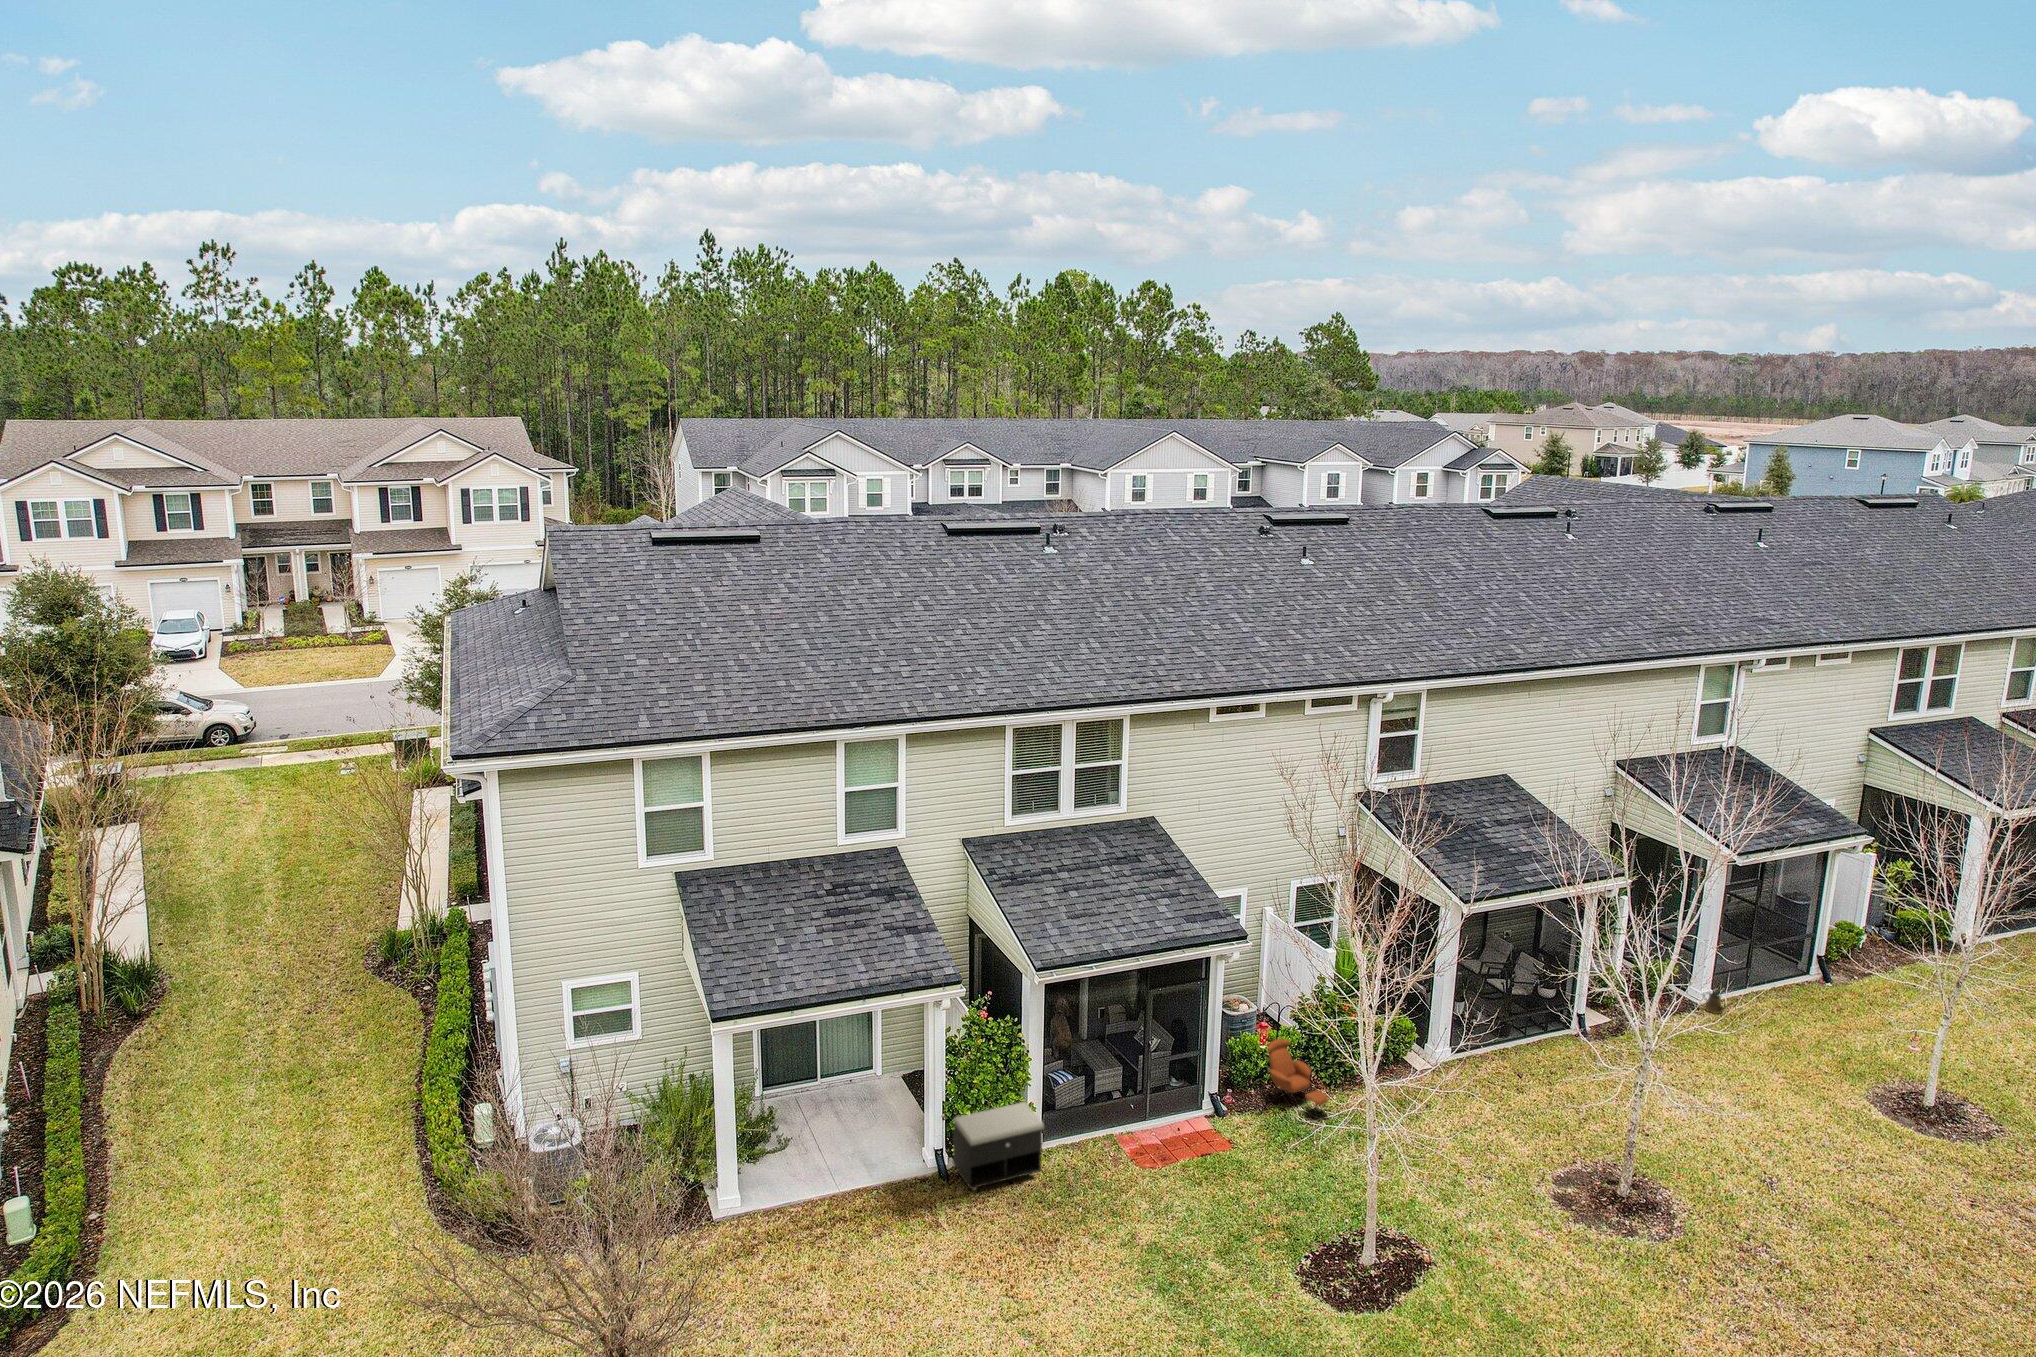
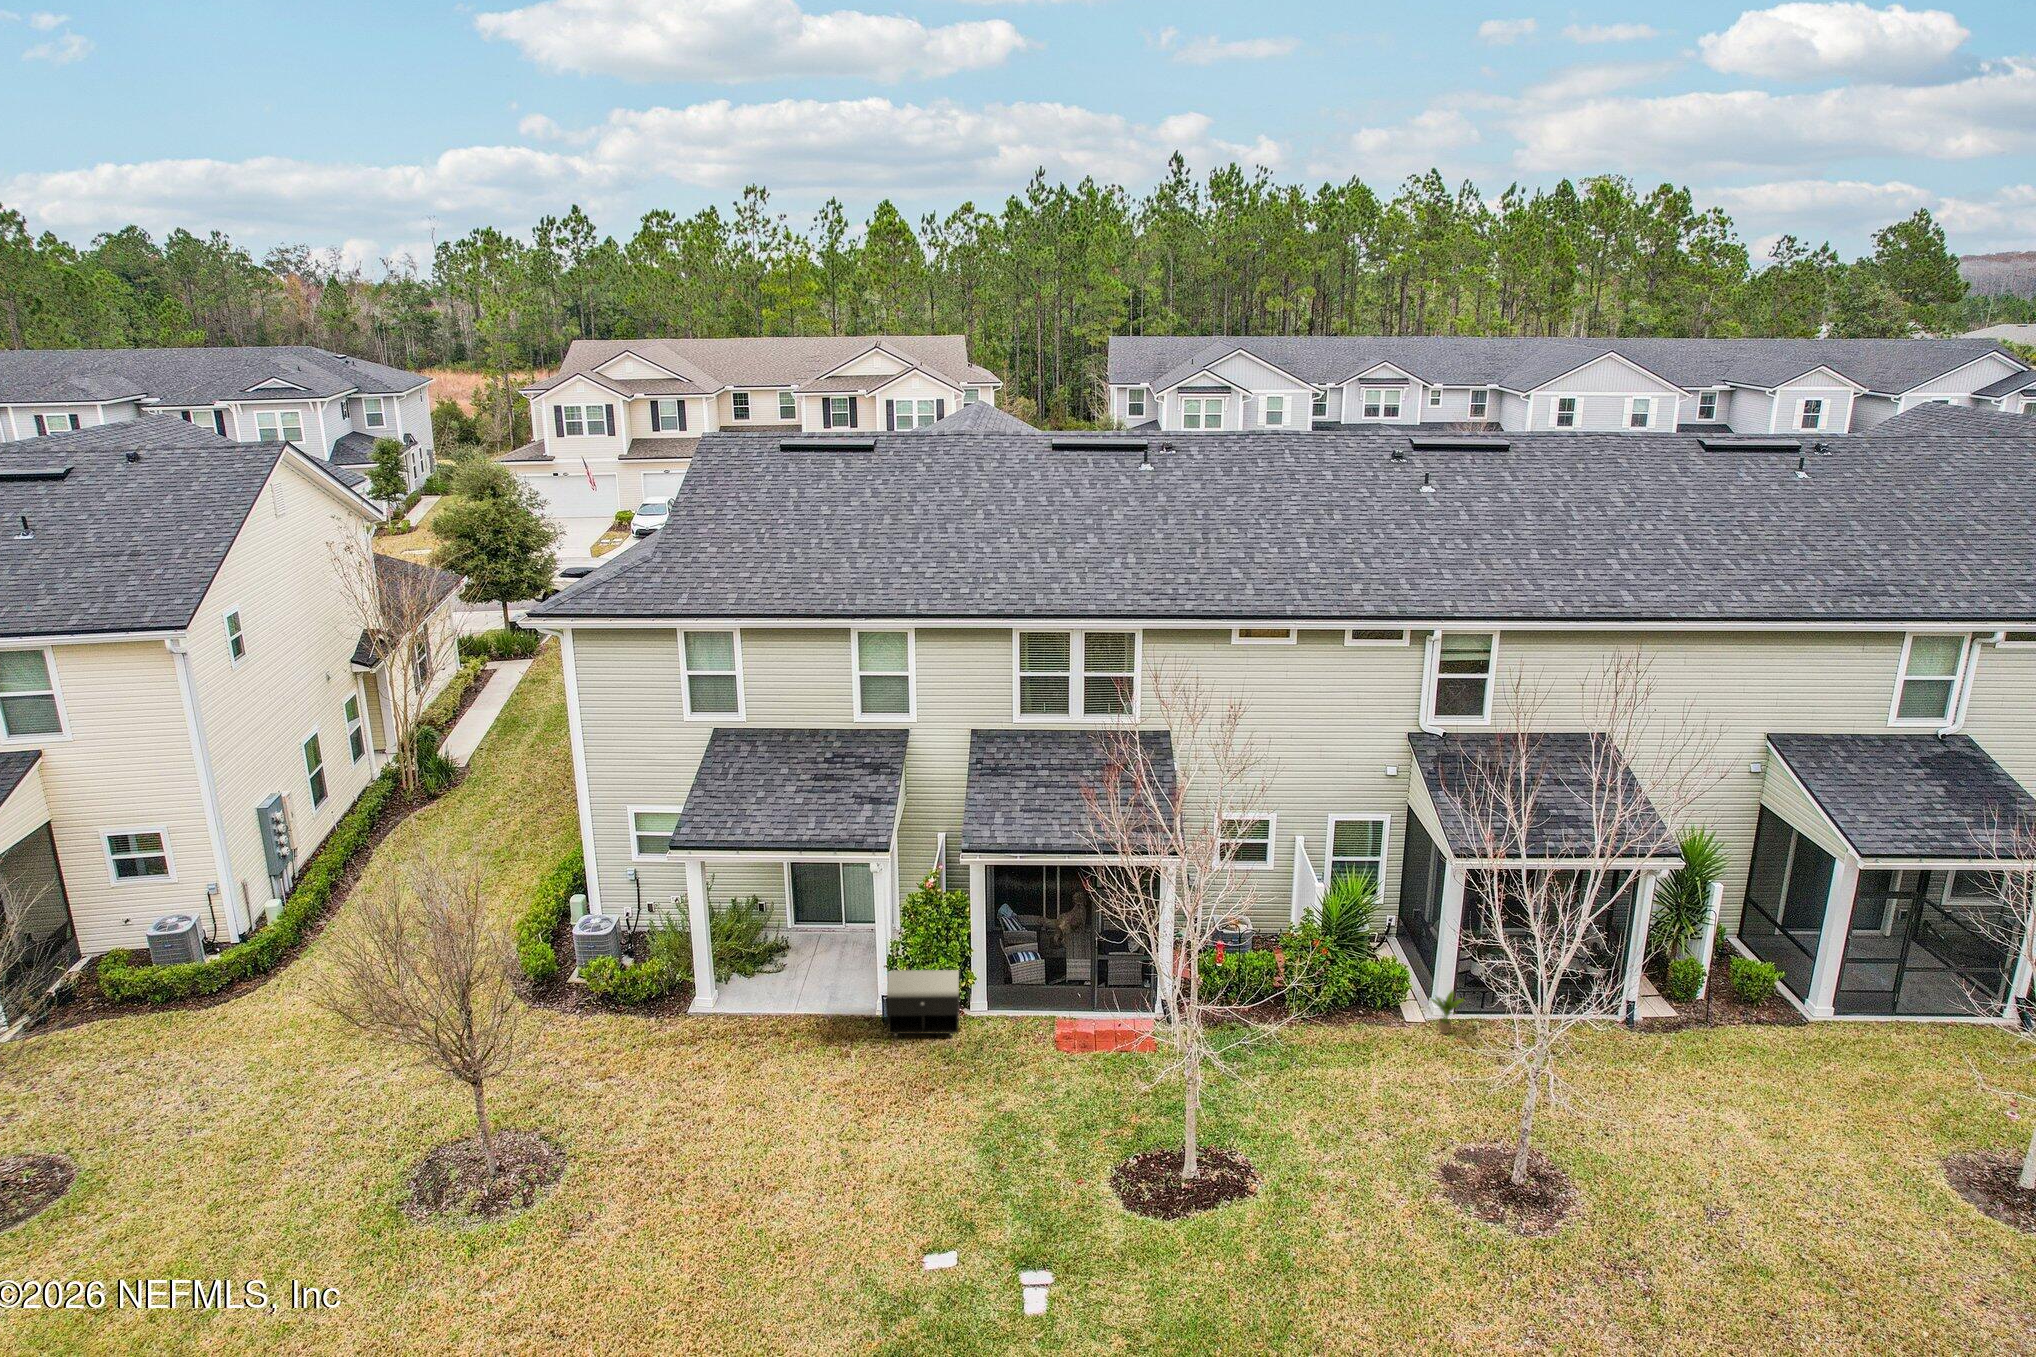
watering can: present [1704,993,1731,1014] -> none [1814,1012,1851,1040]
potted plant: none [1441,1027,1475,1071] -> present [1430,991,1464,1034]
lounge chair: present [1268,1039,1328,1113] -> none [1222,963,1269,1050]

